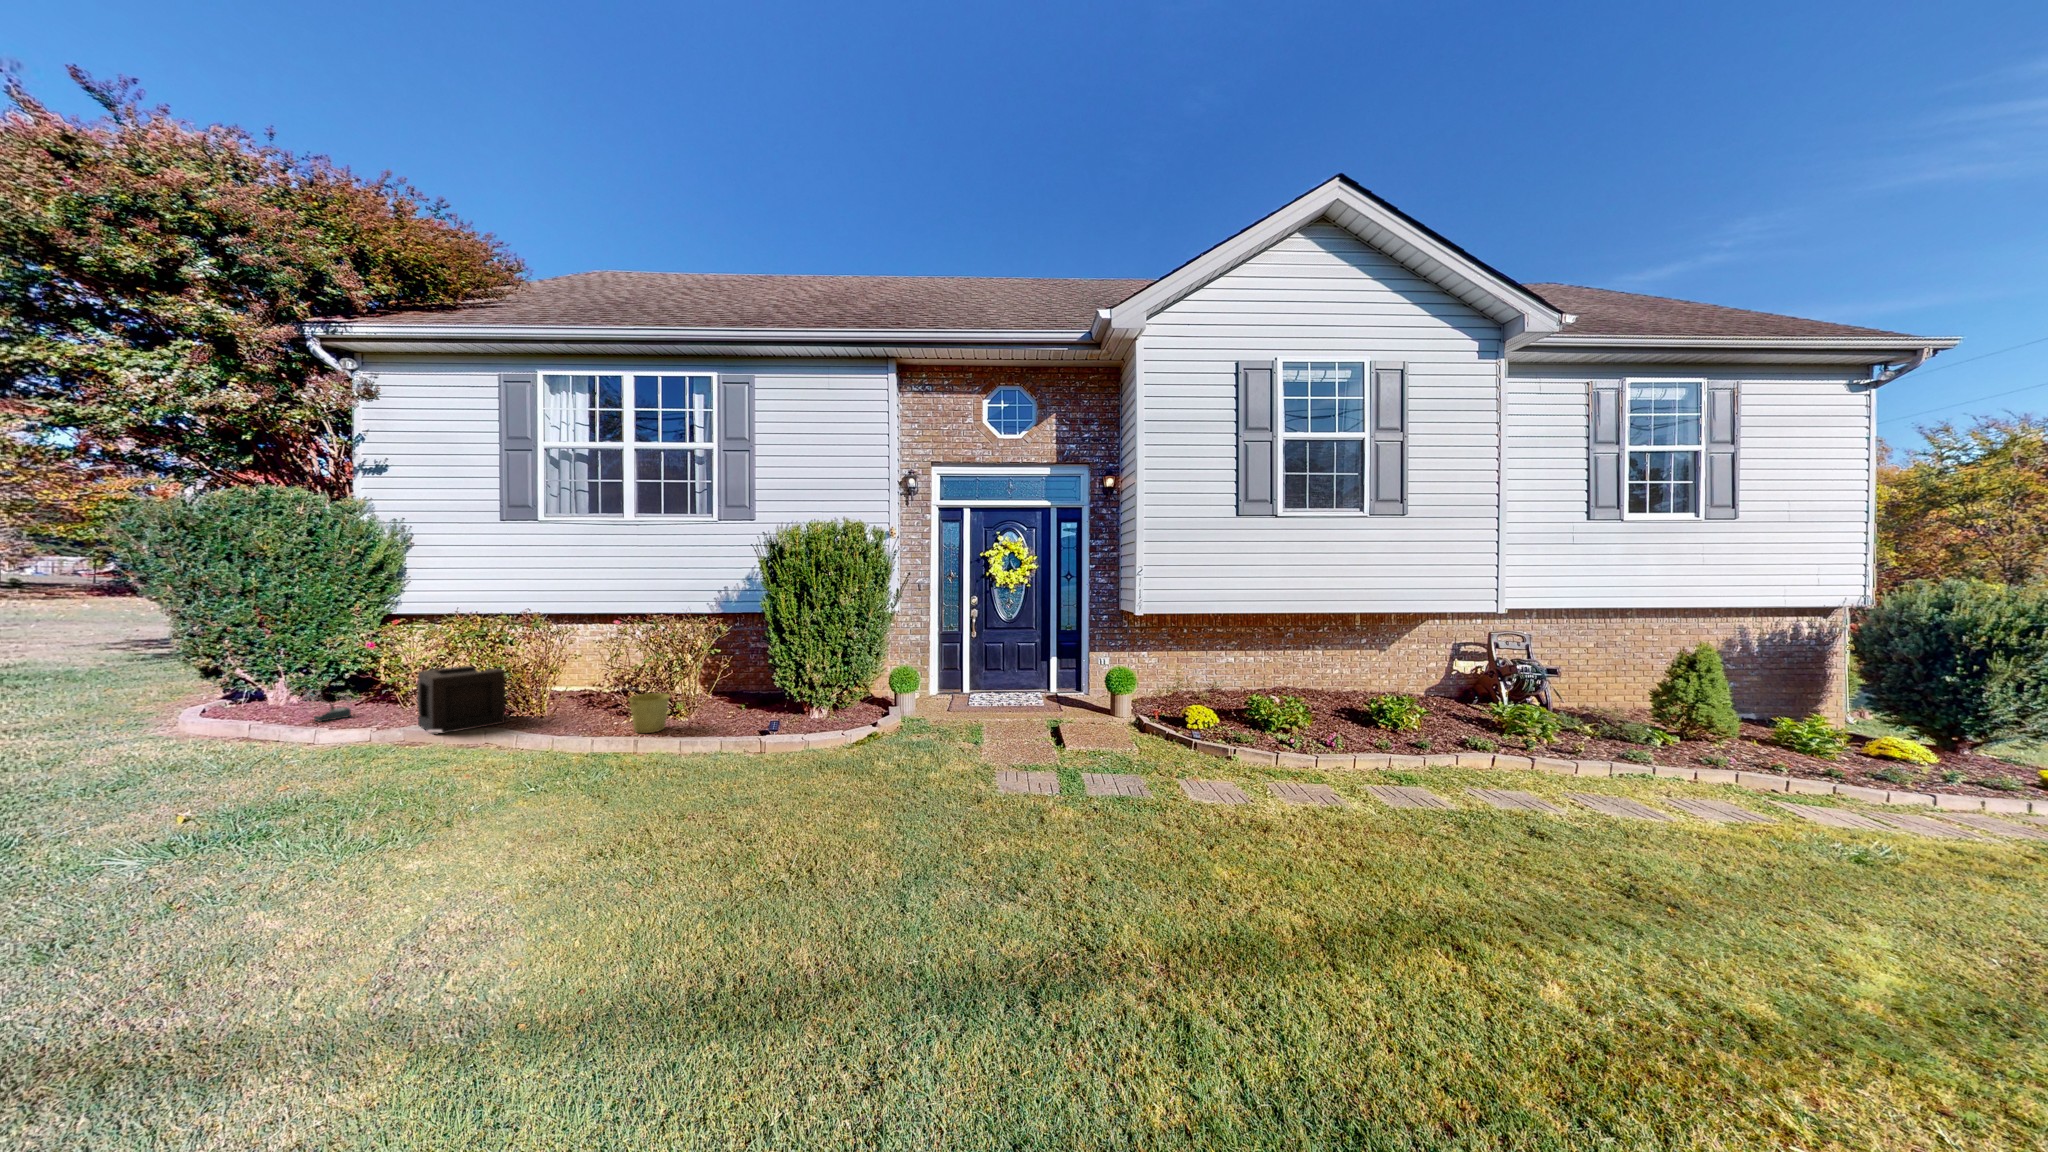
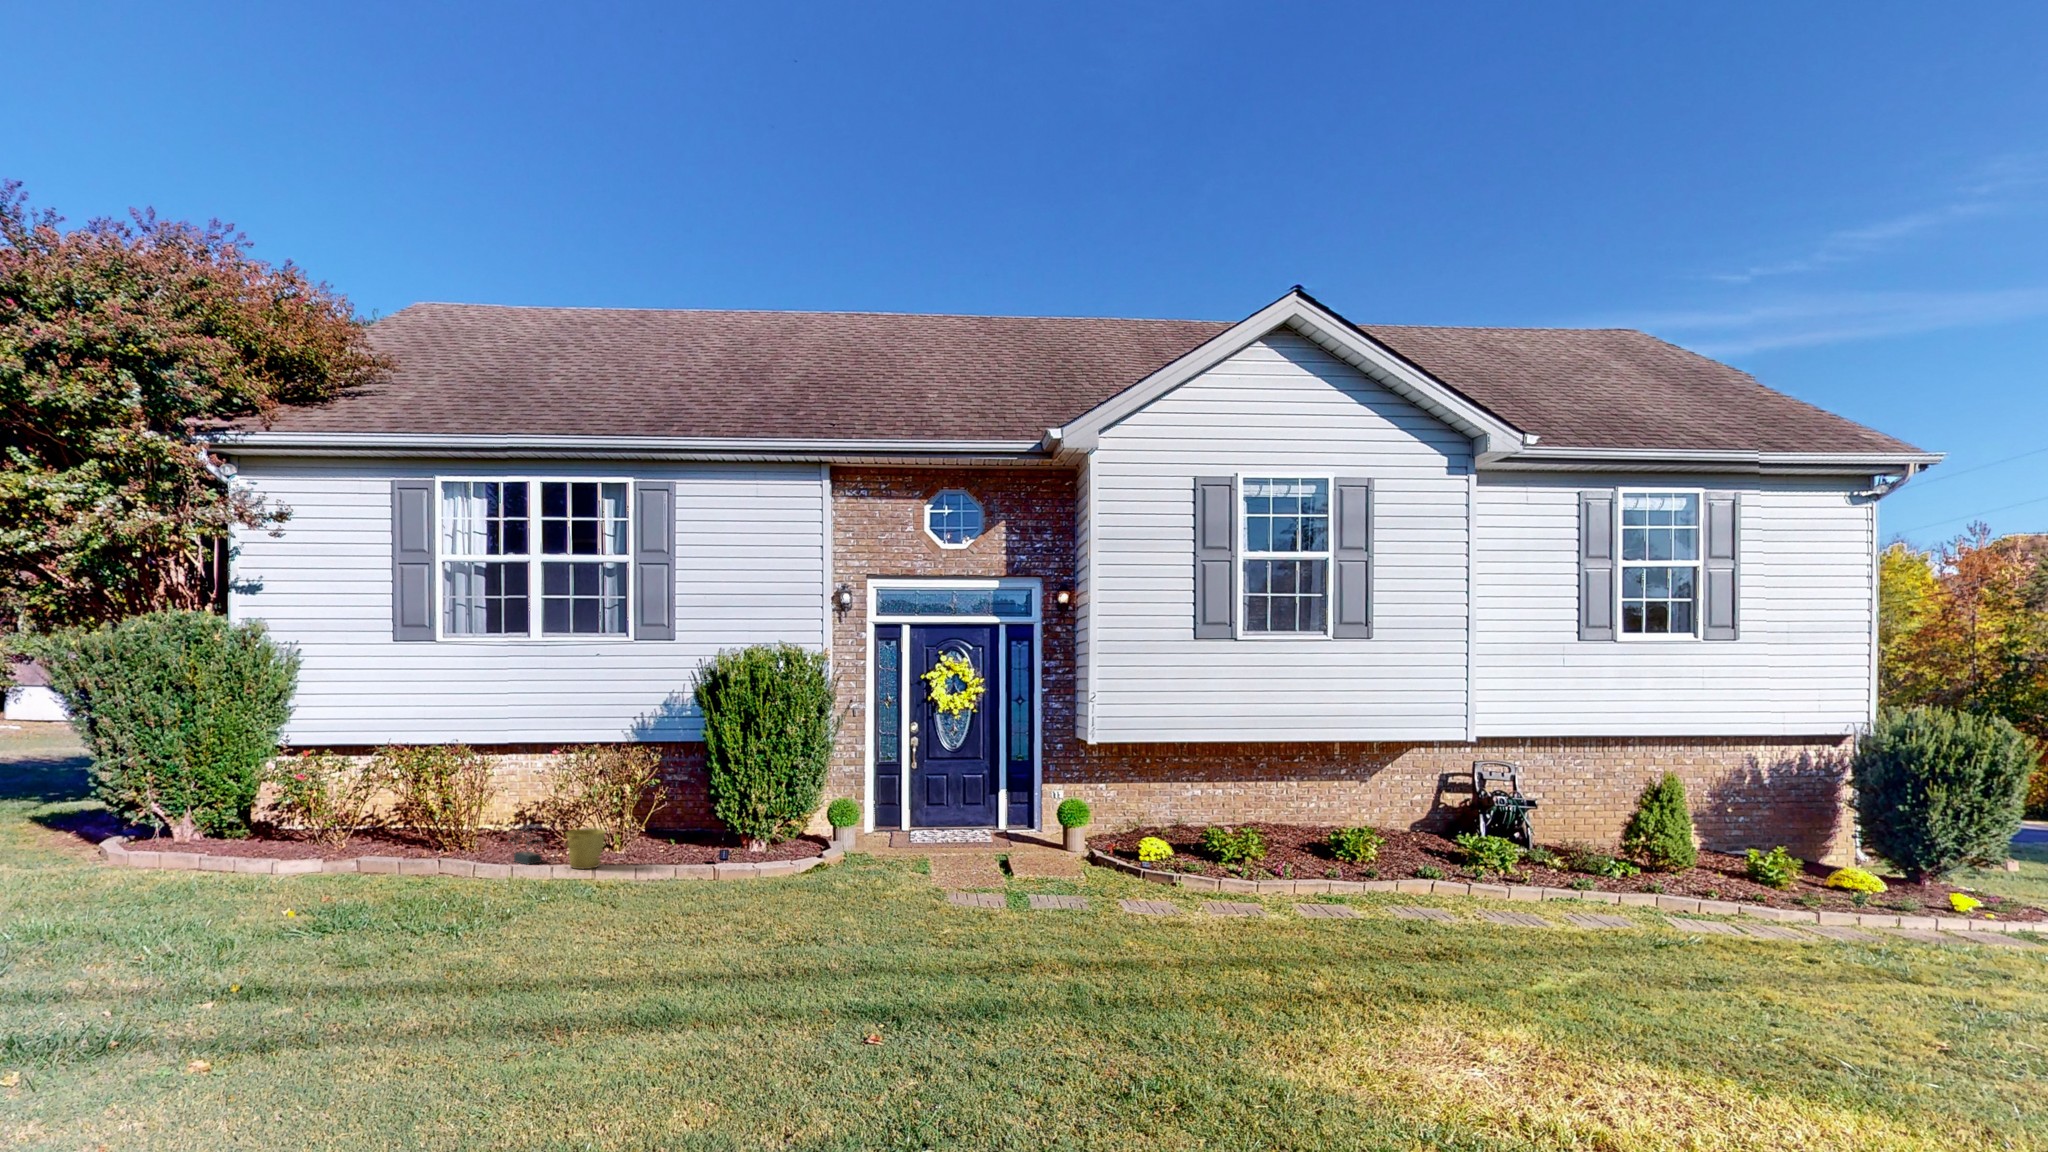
wooden crate: present [417,666,505,735] -> none [334,800,426,872]
decorative plant: present [302,691,351,722] -> present [509,828,546,864]

